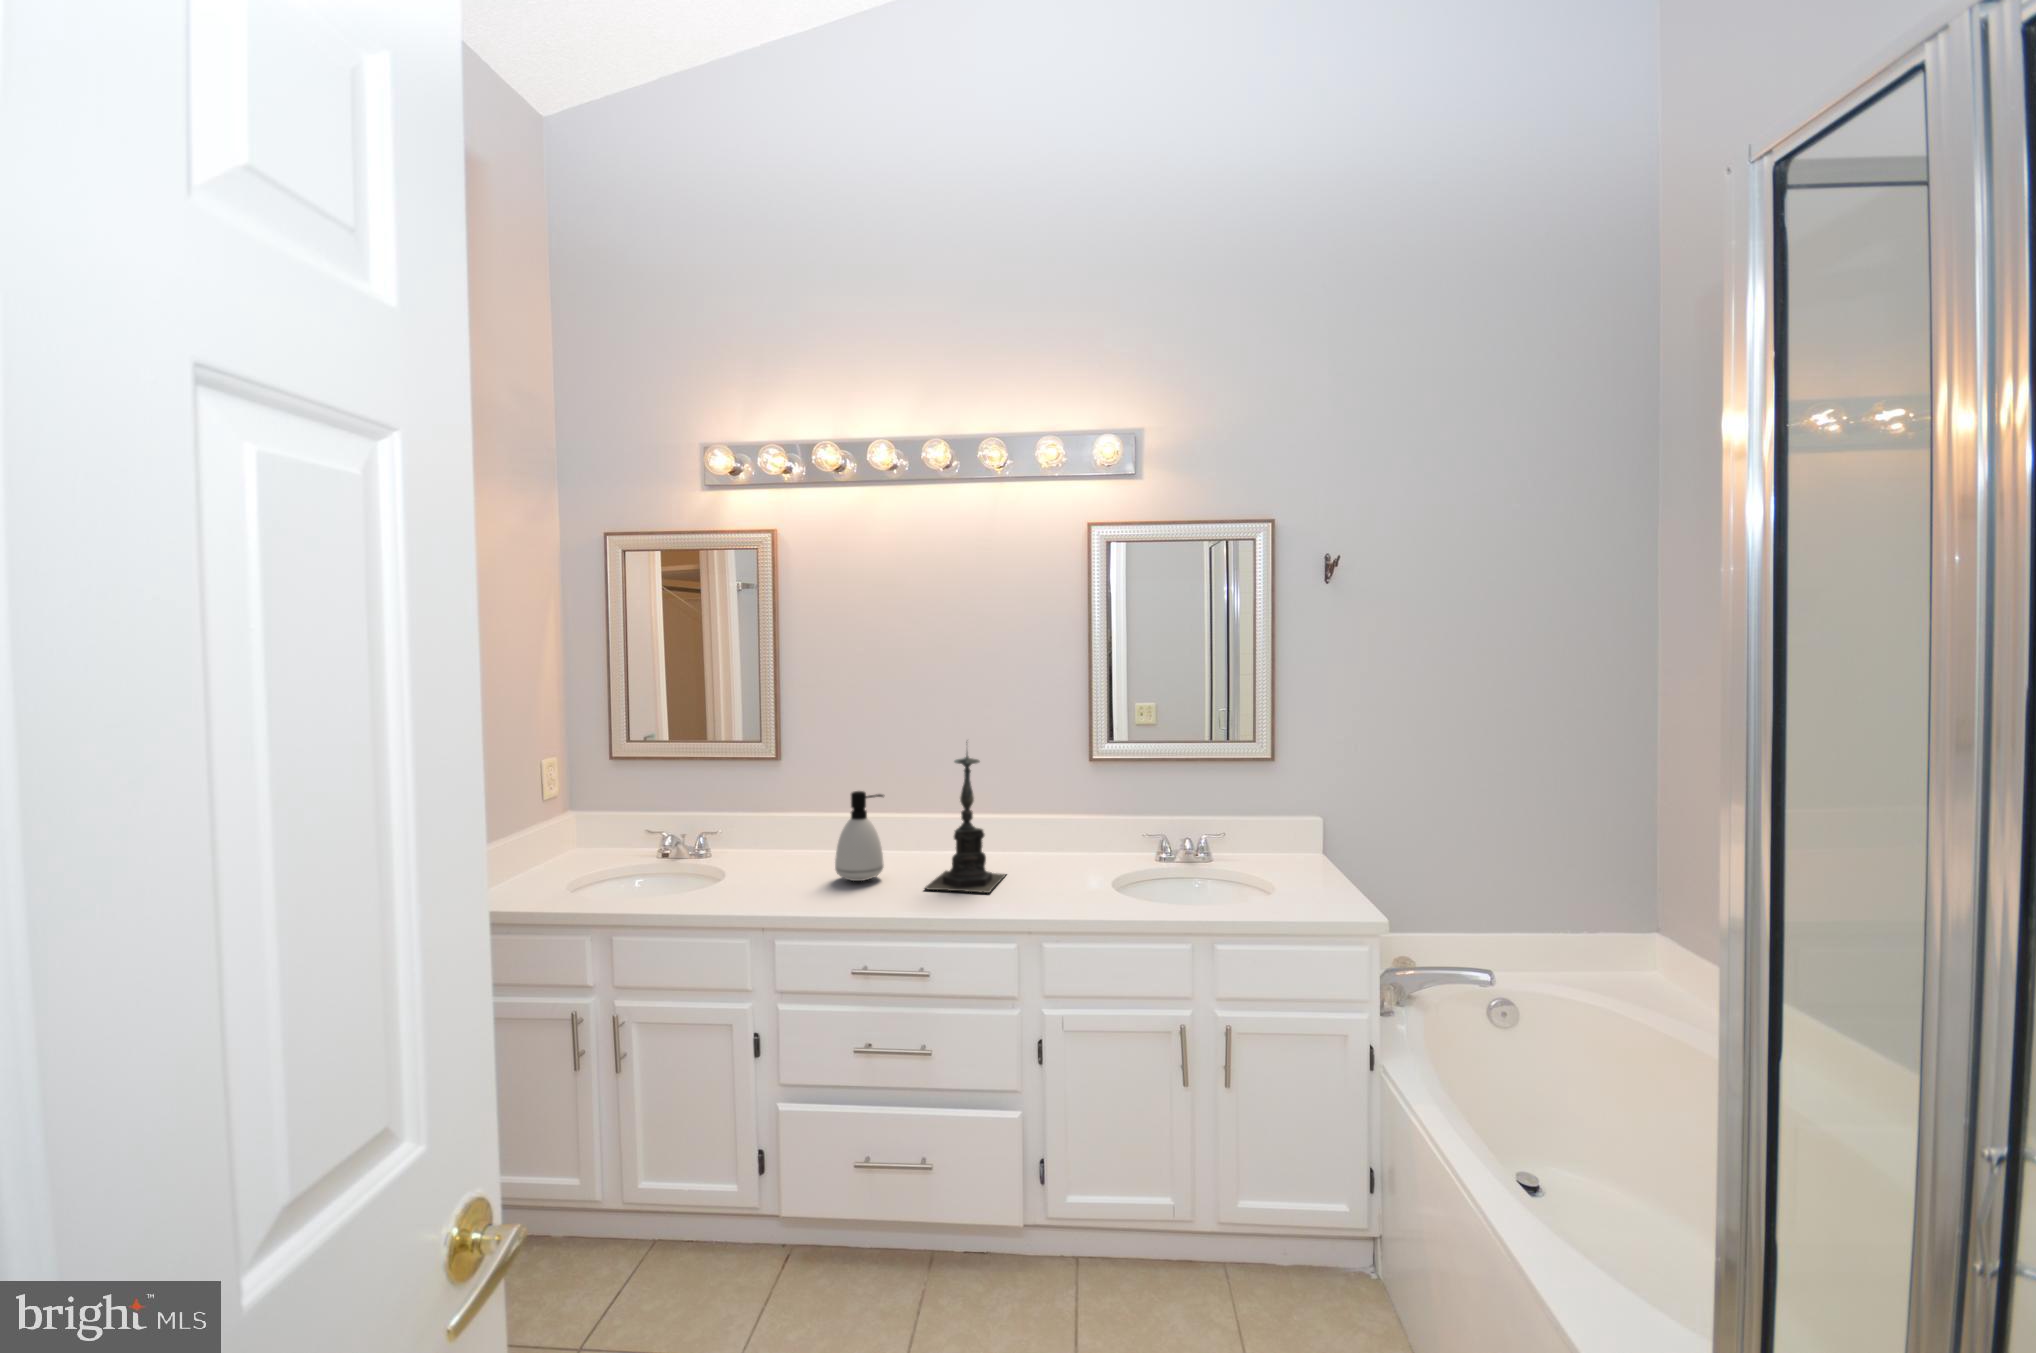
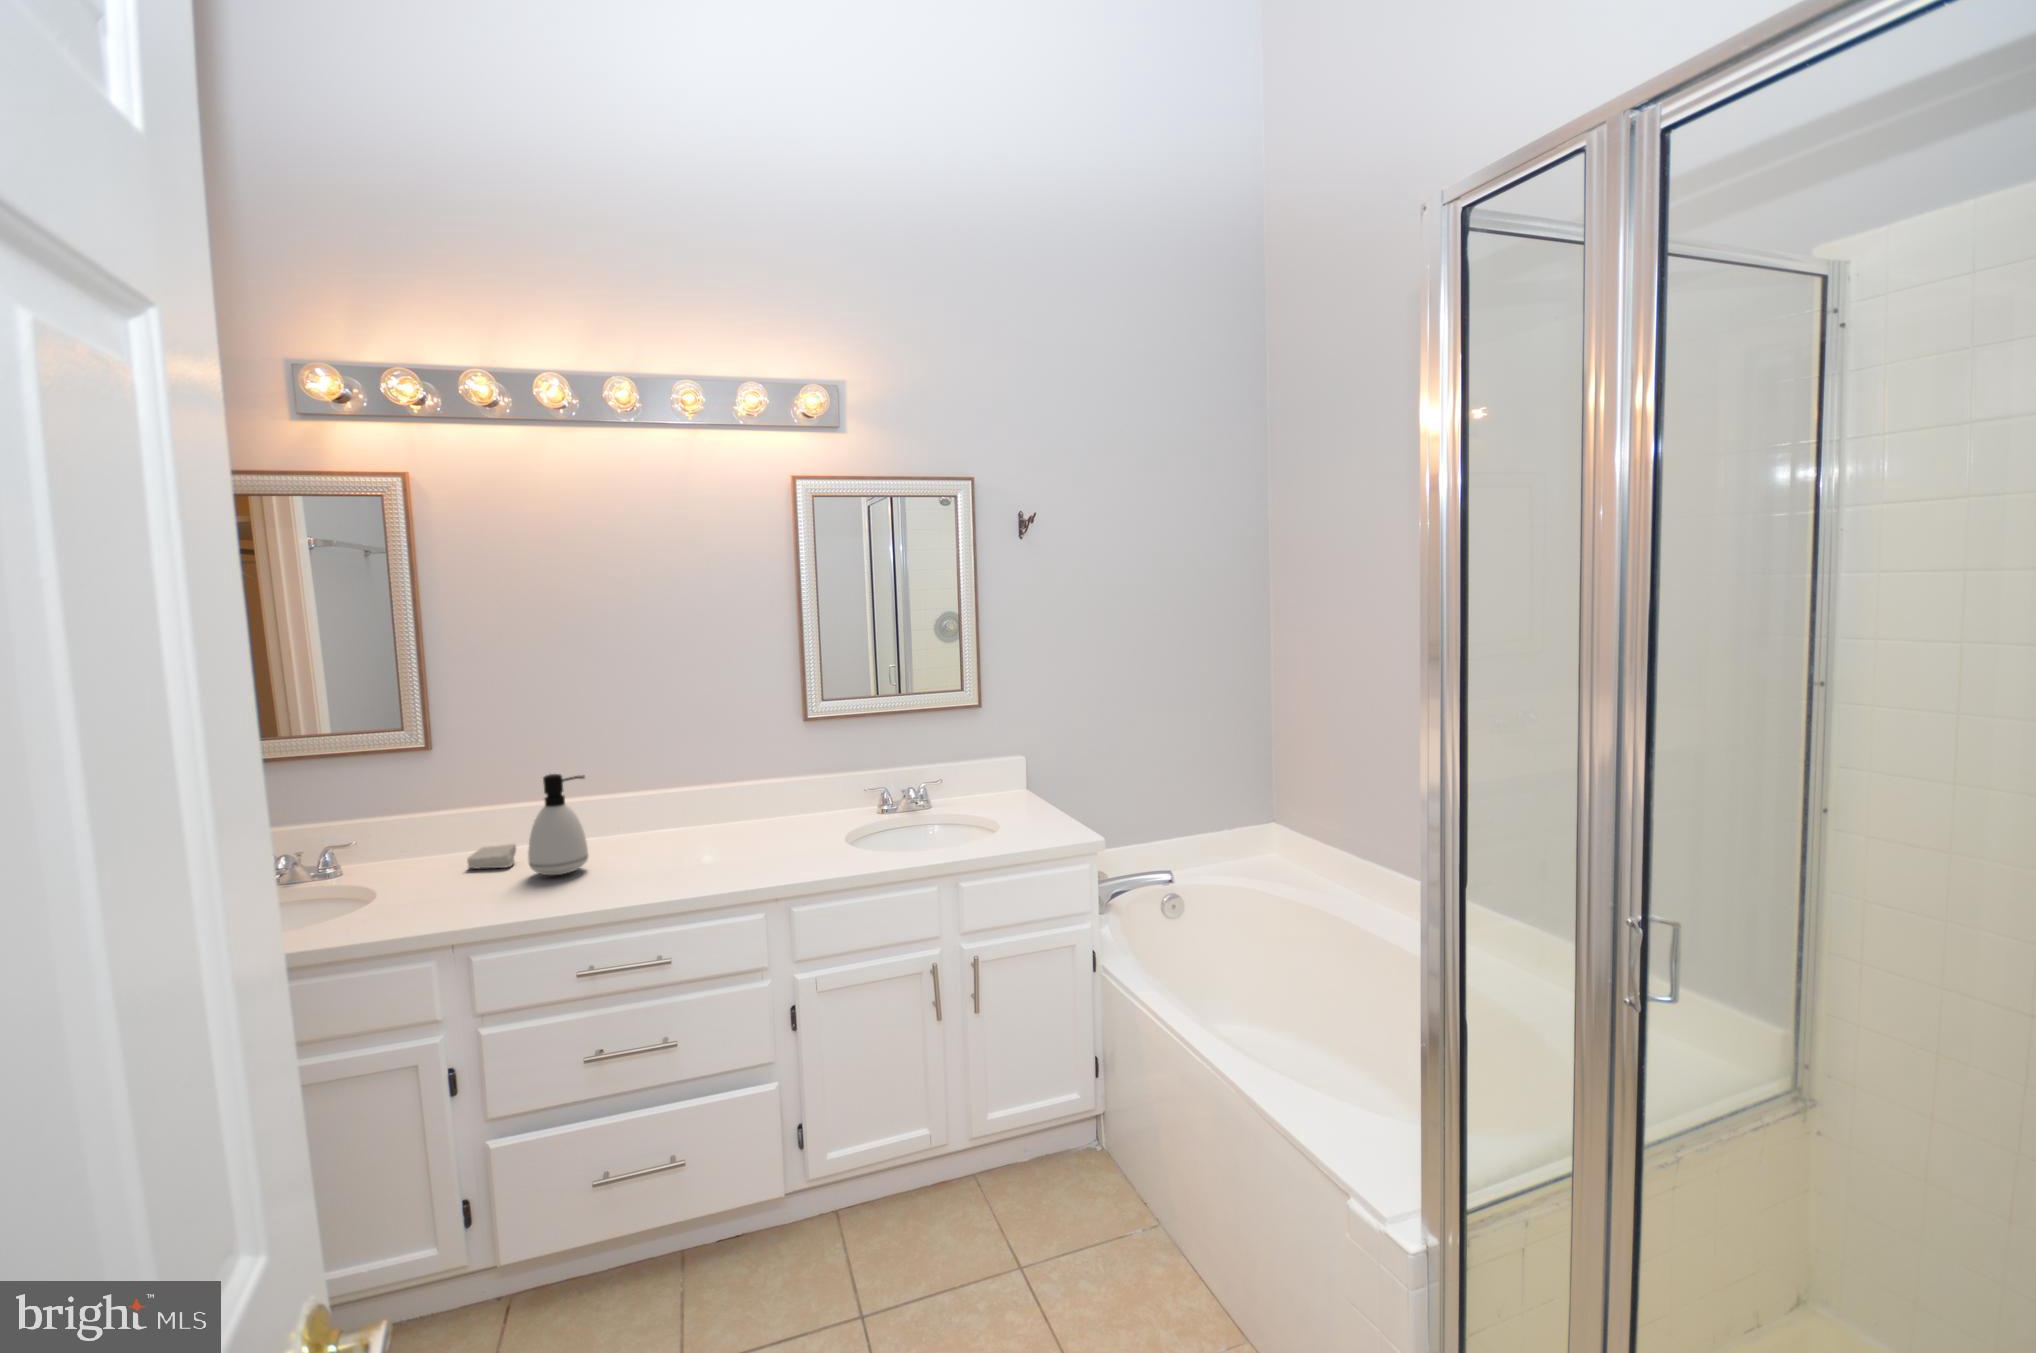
candle holder: present [925,742,1005,893] -> none [644,707,730,873]
soap bar: none [796,848,834,869] -> present [467,844,516,869]

